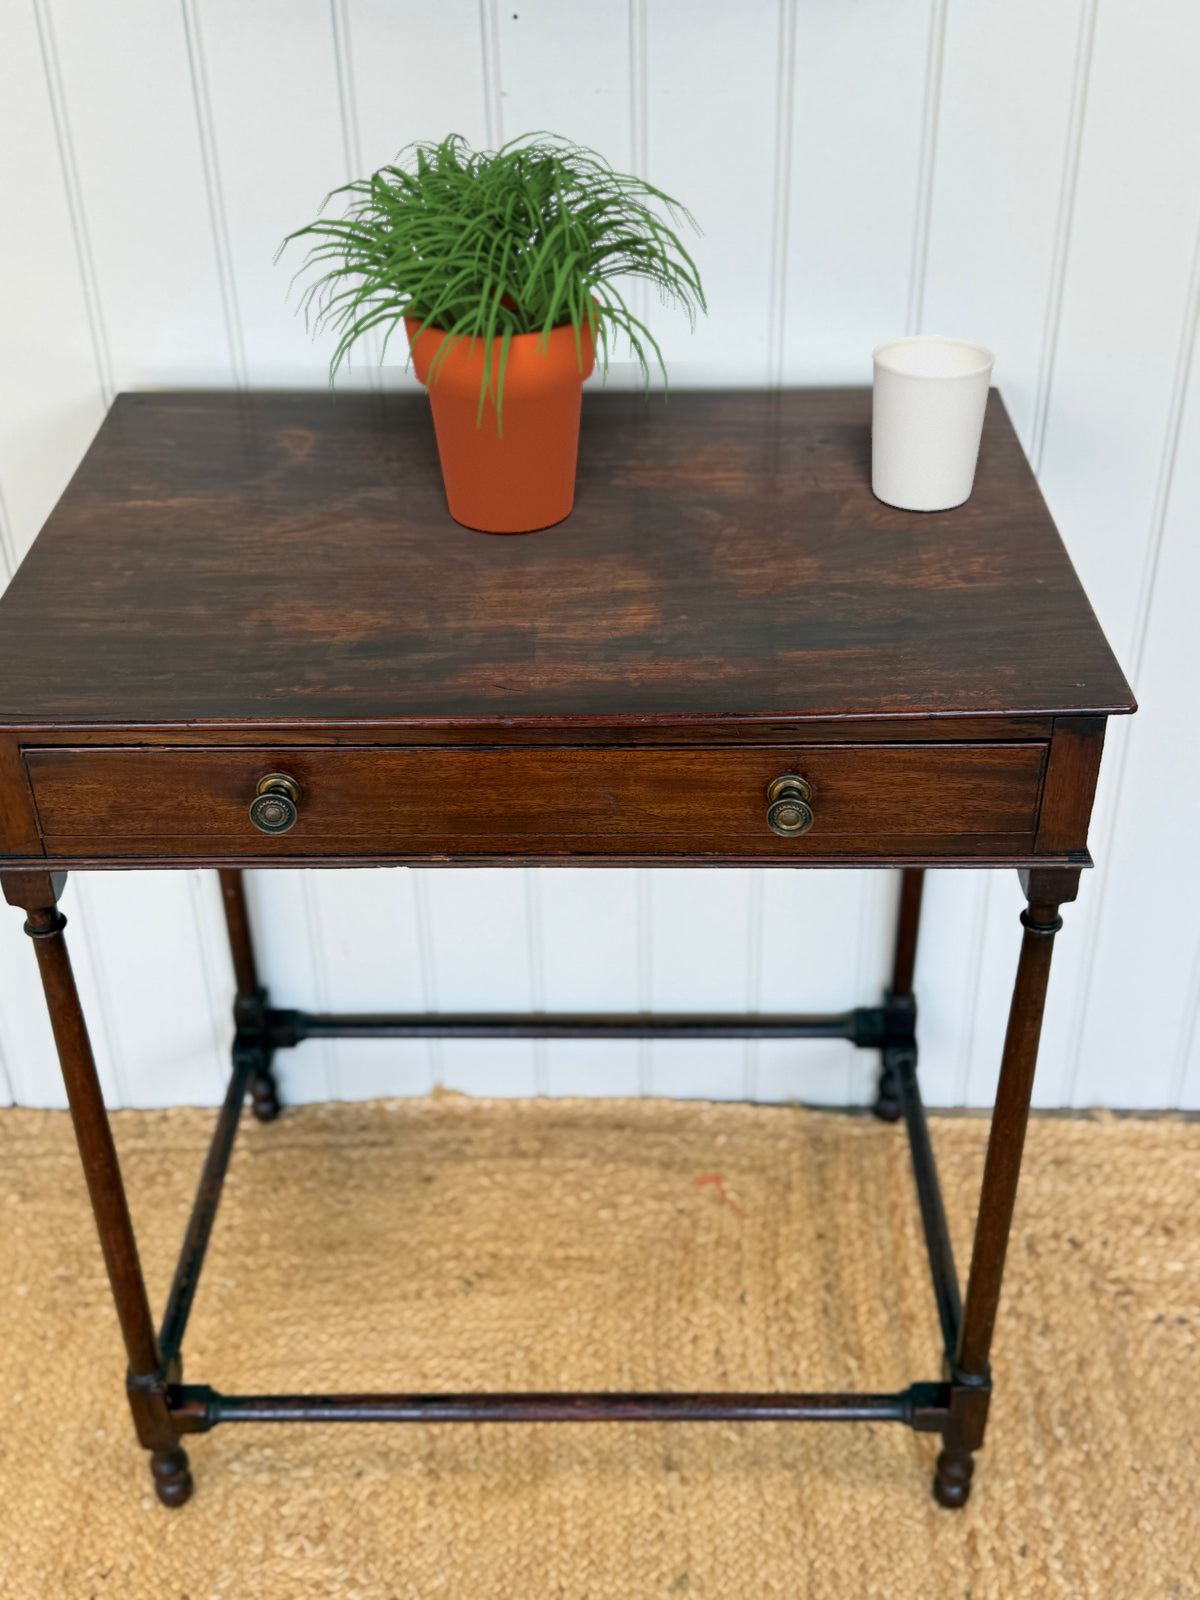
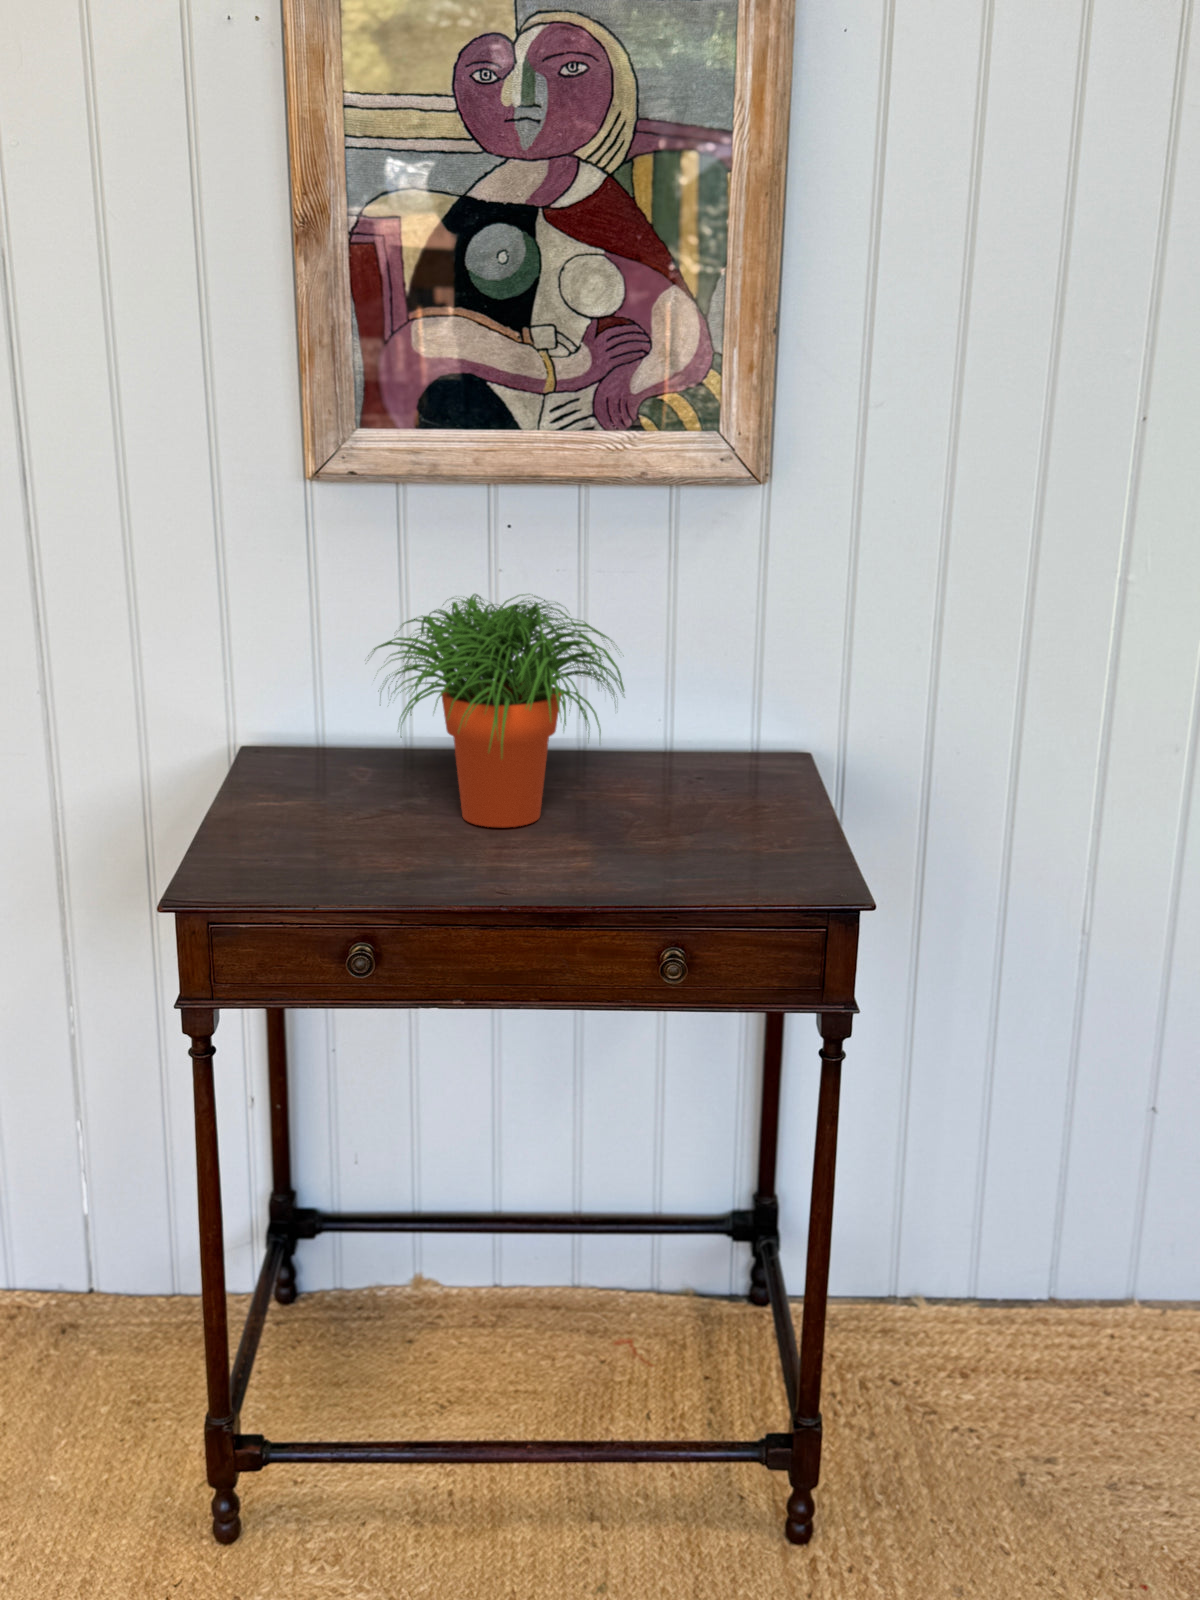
candle holder: present [872,335,995,511] -> none [725,719,799,821]

